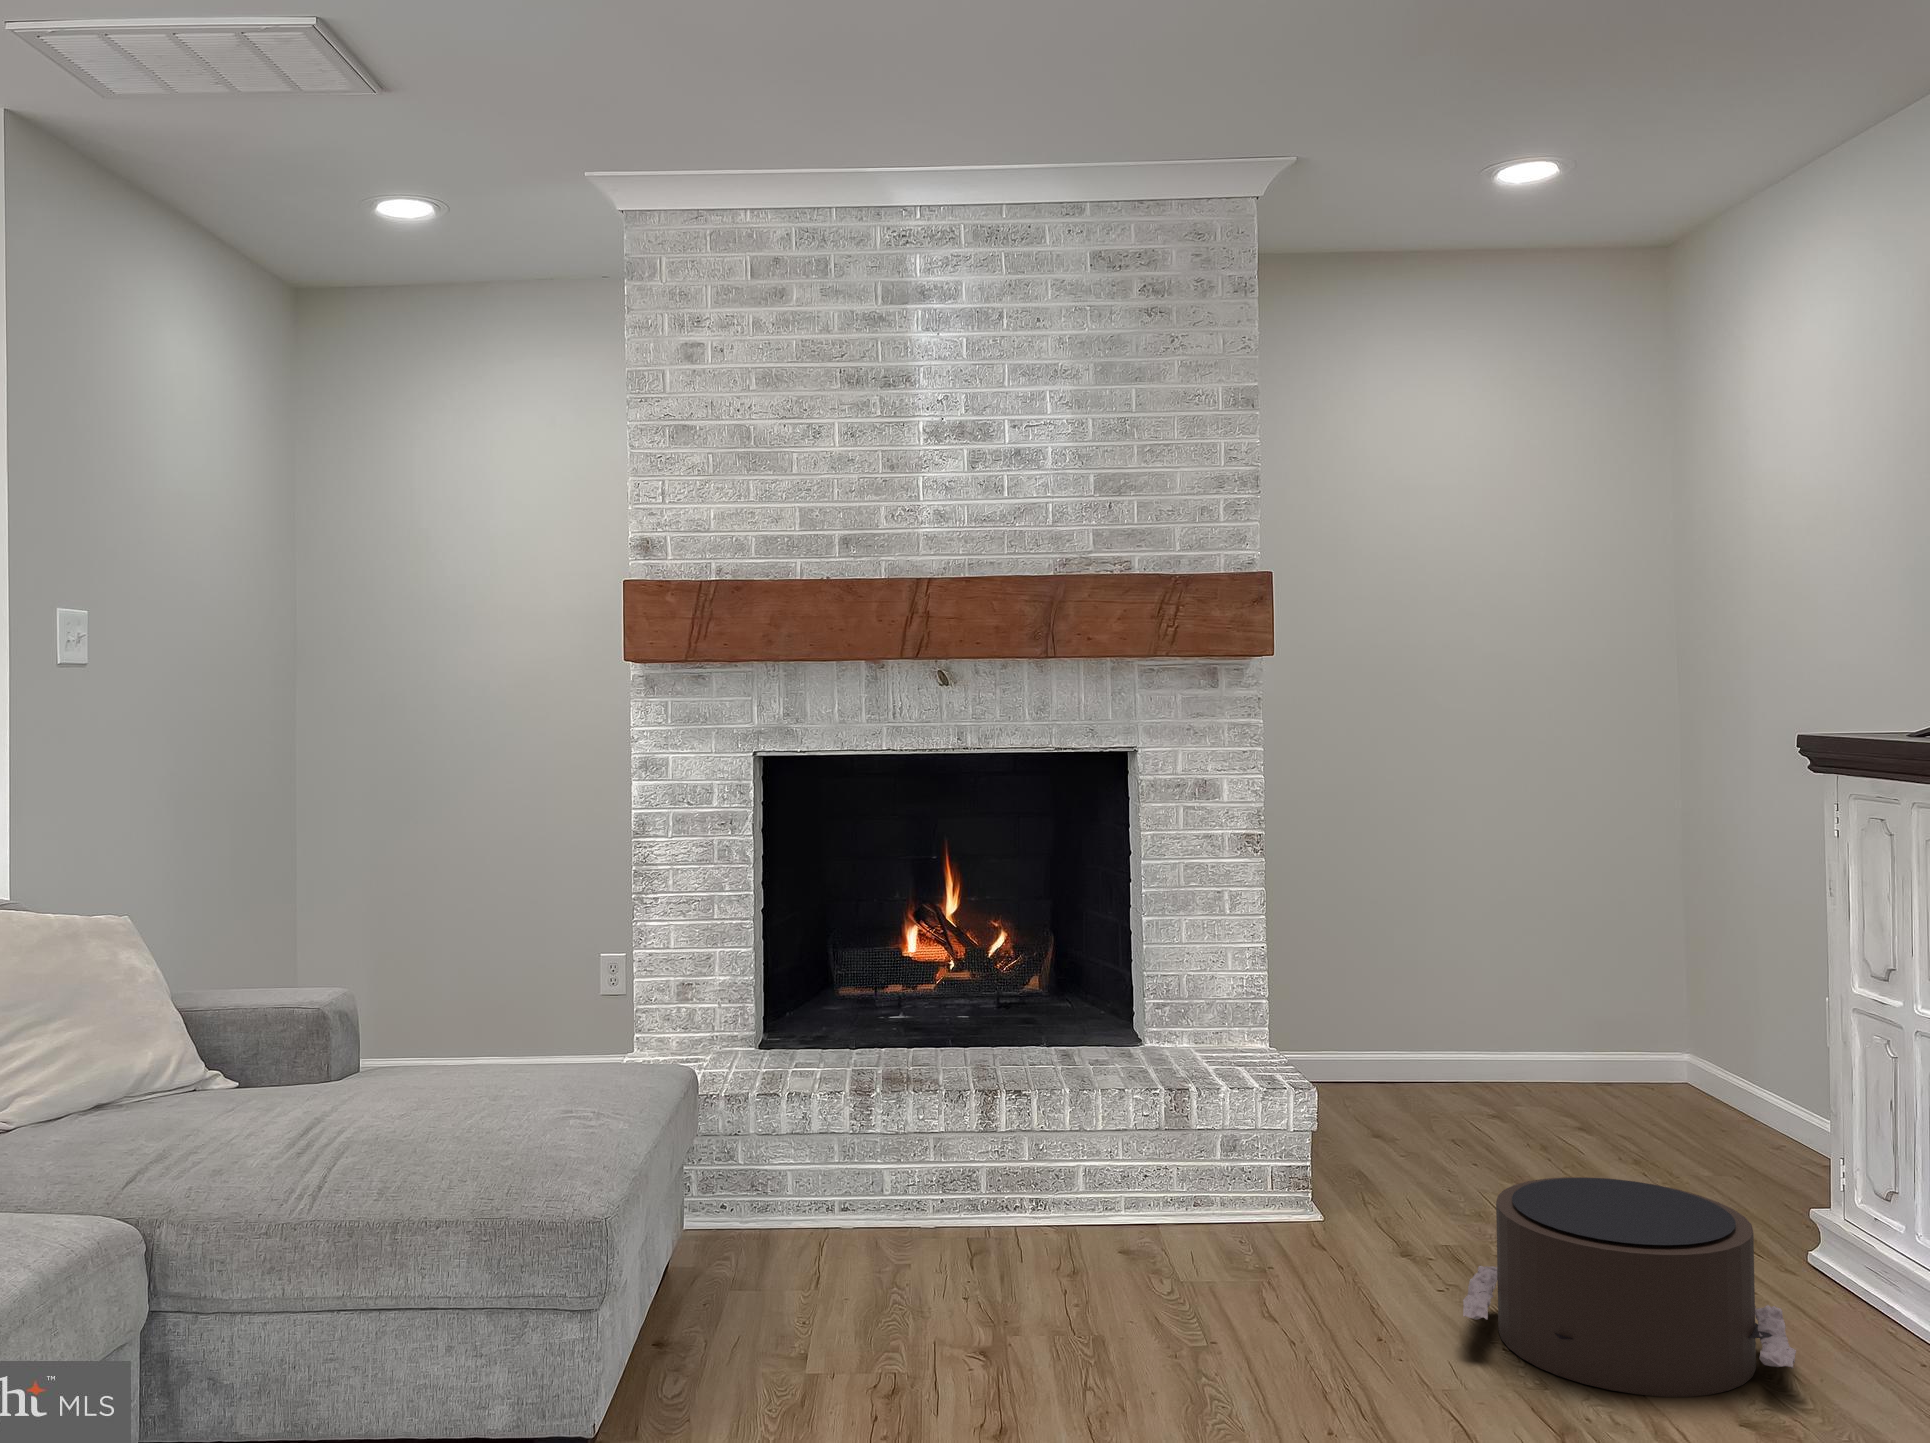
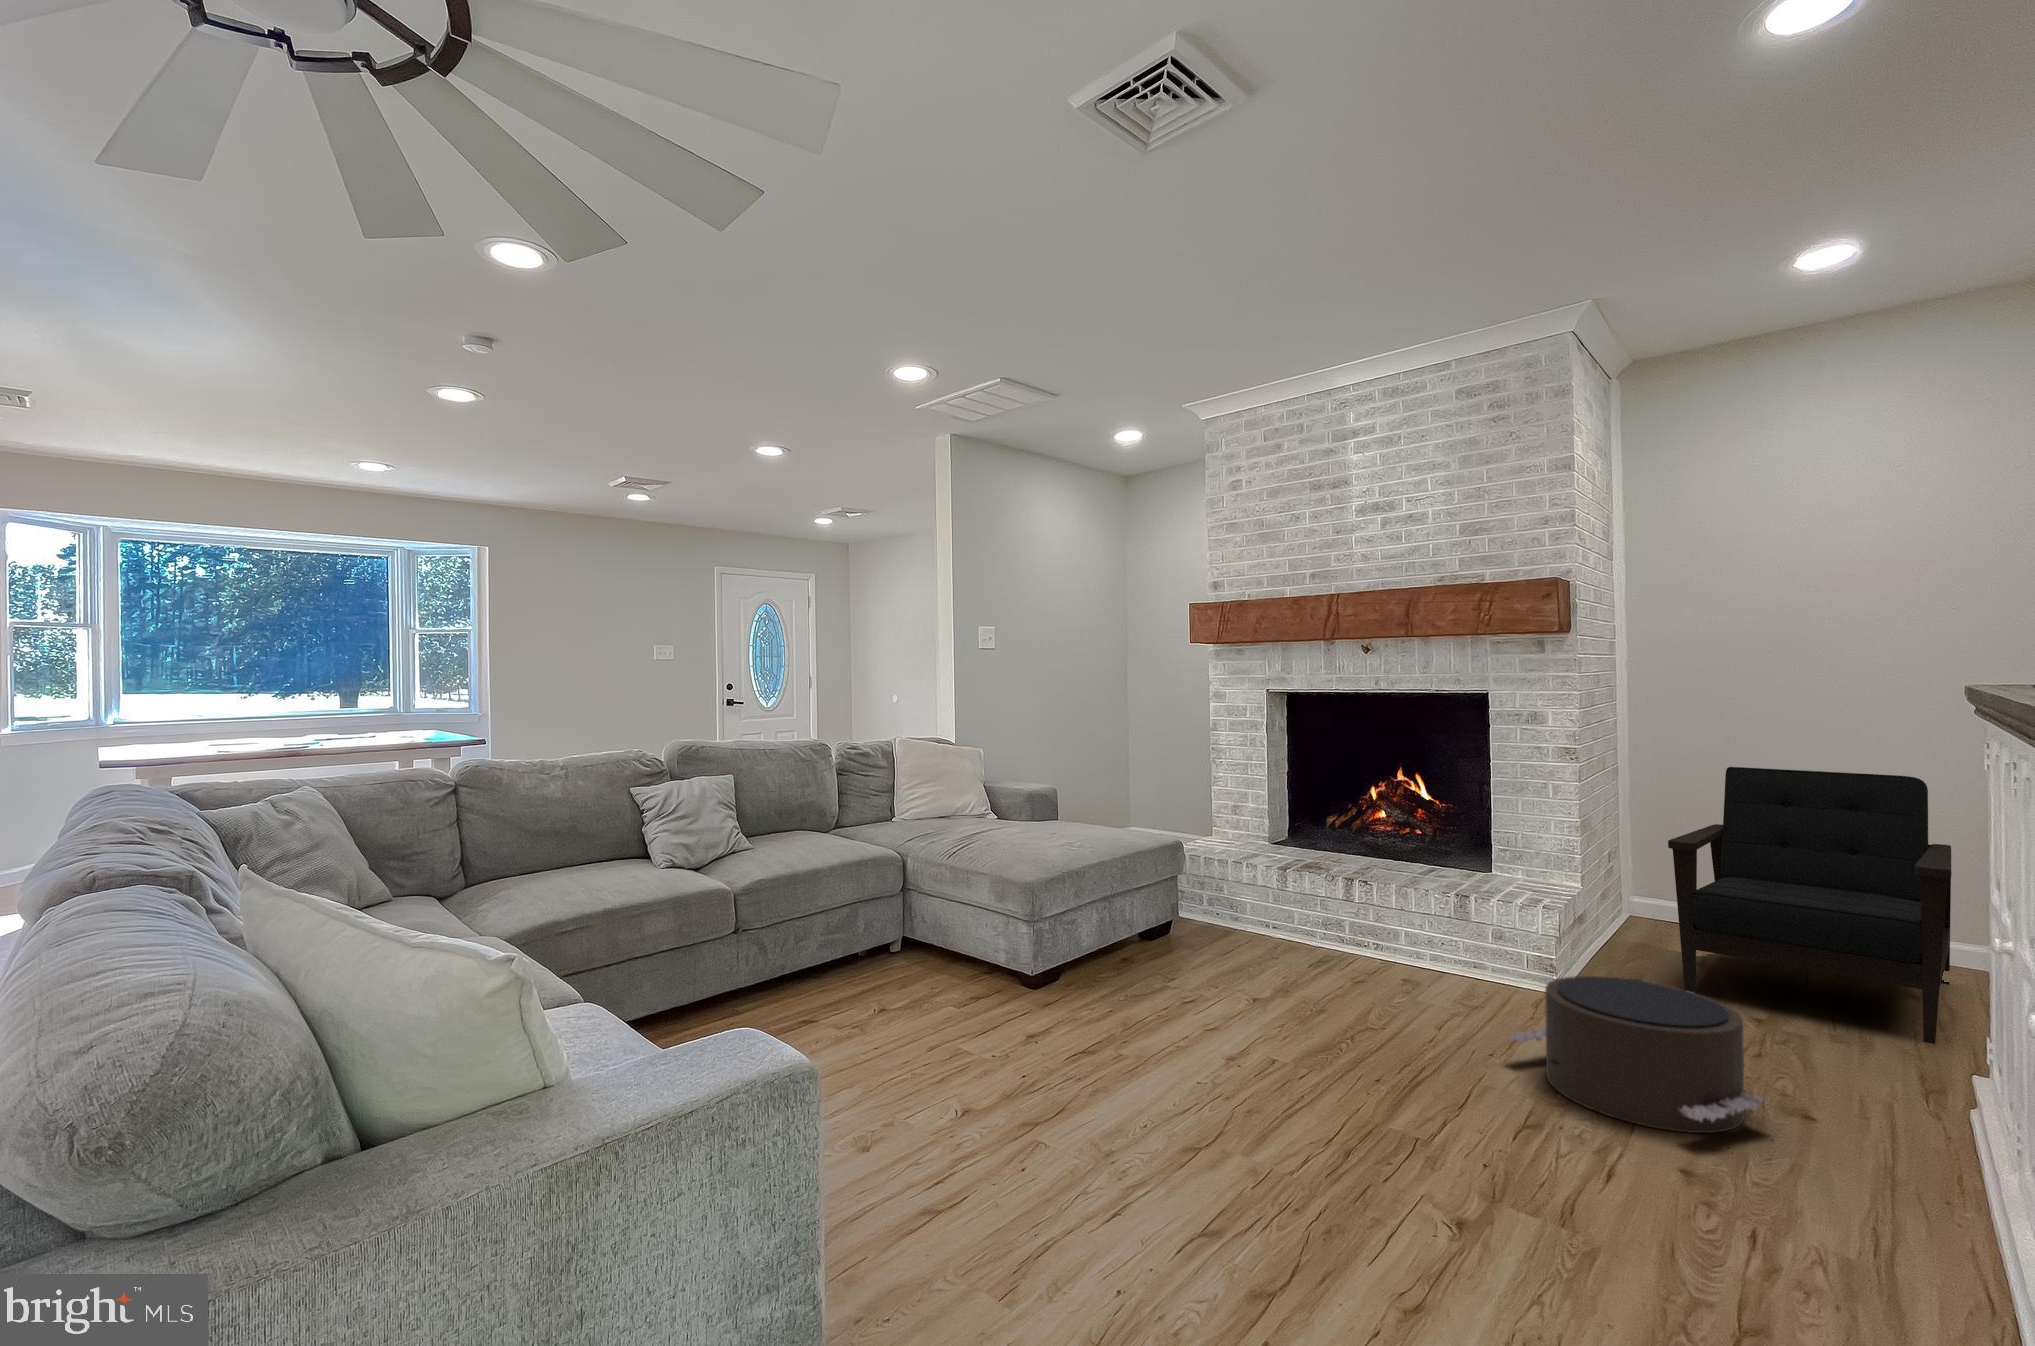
armchair: none [1326,840,1676,1170] -> present [1668,767,1951,1044]

